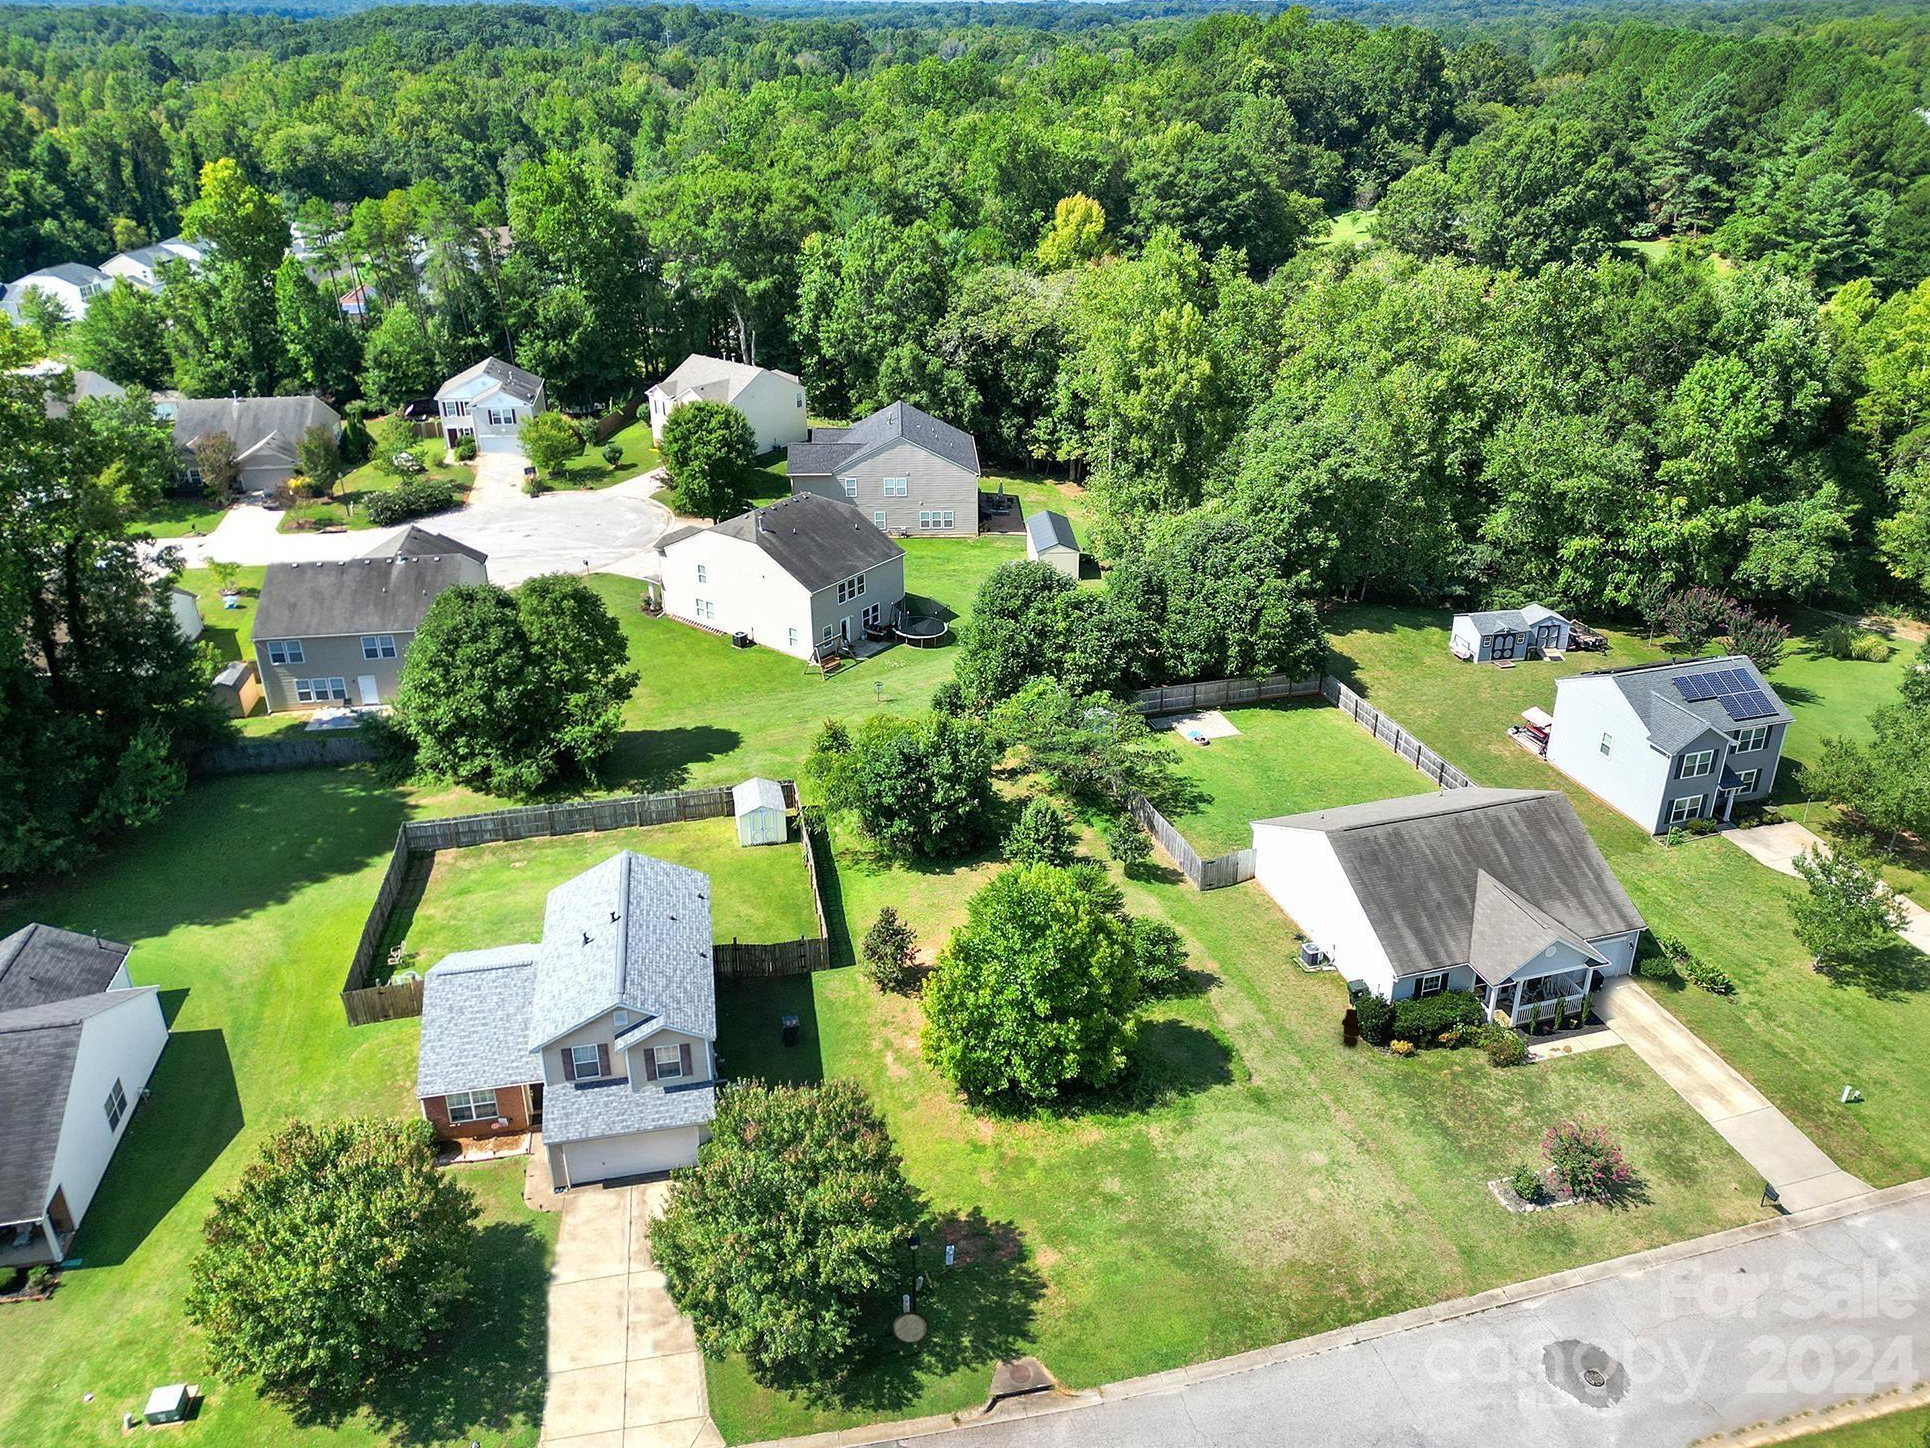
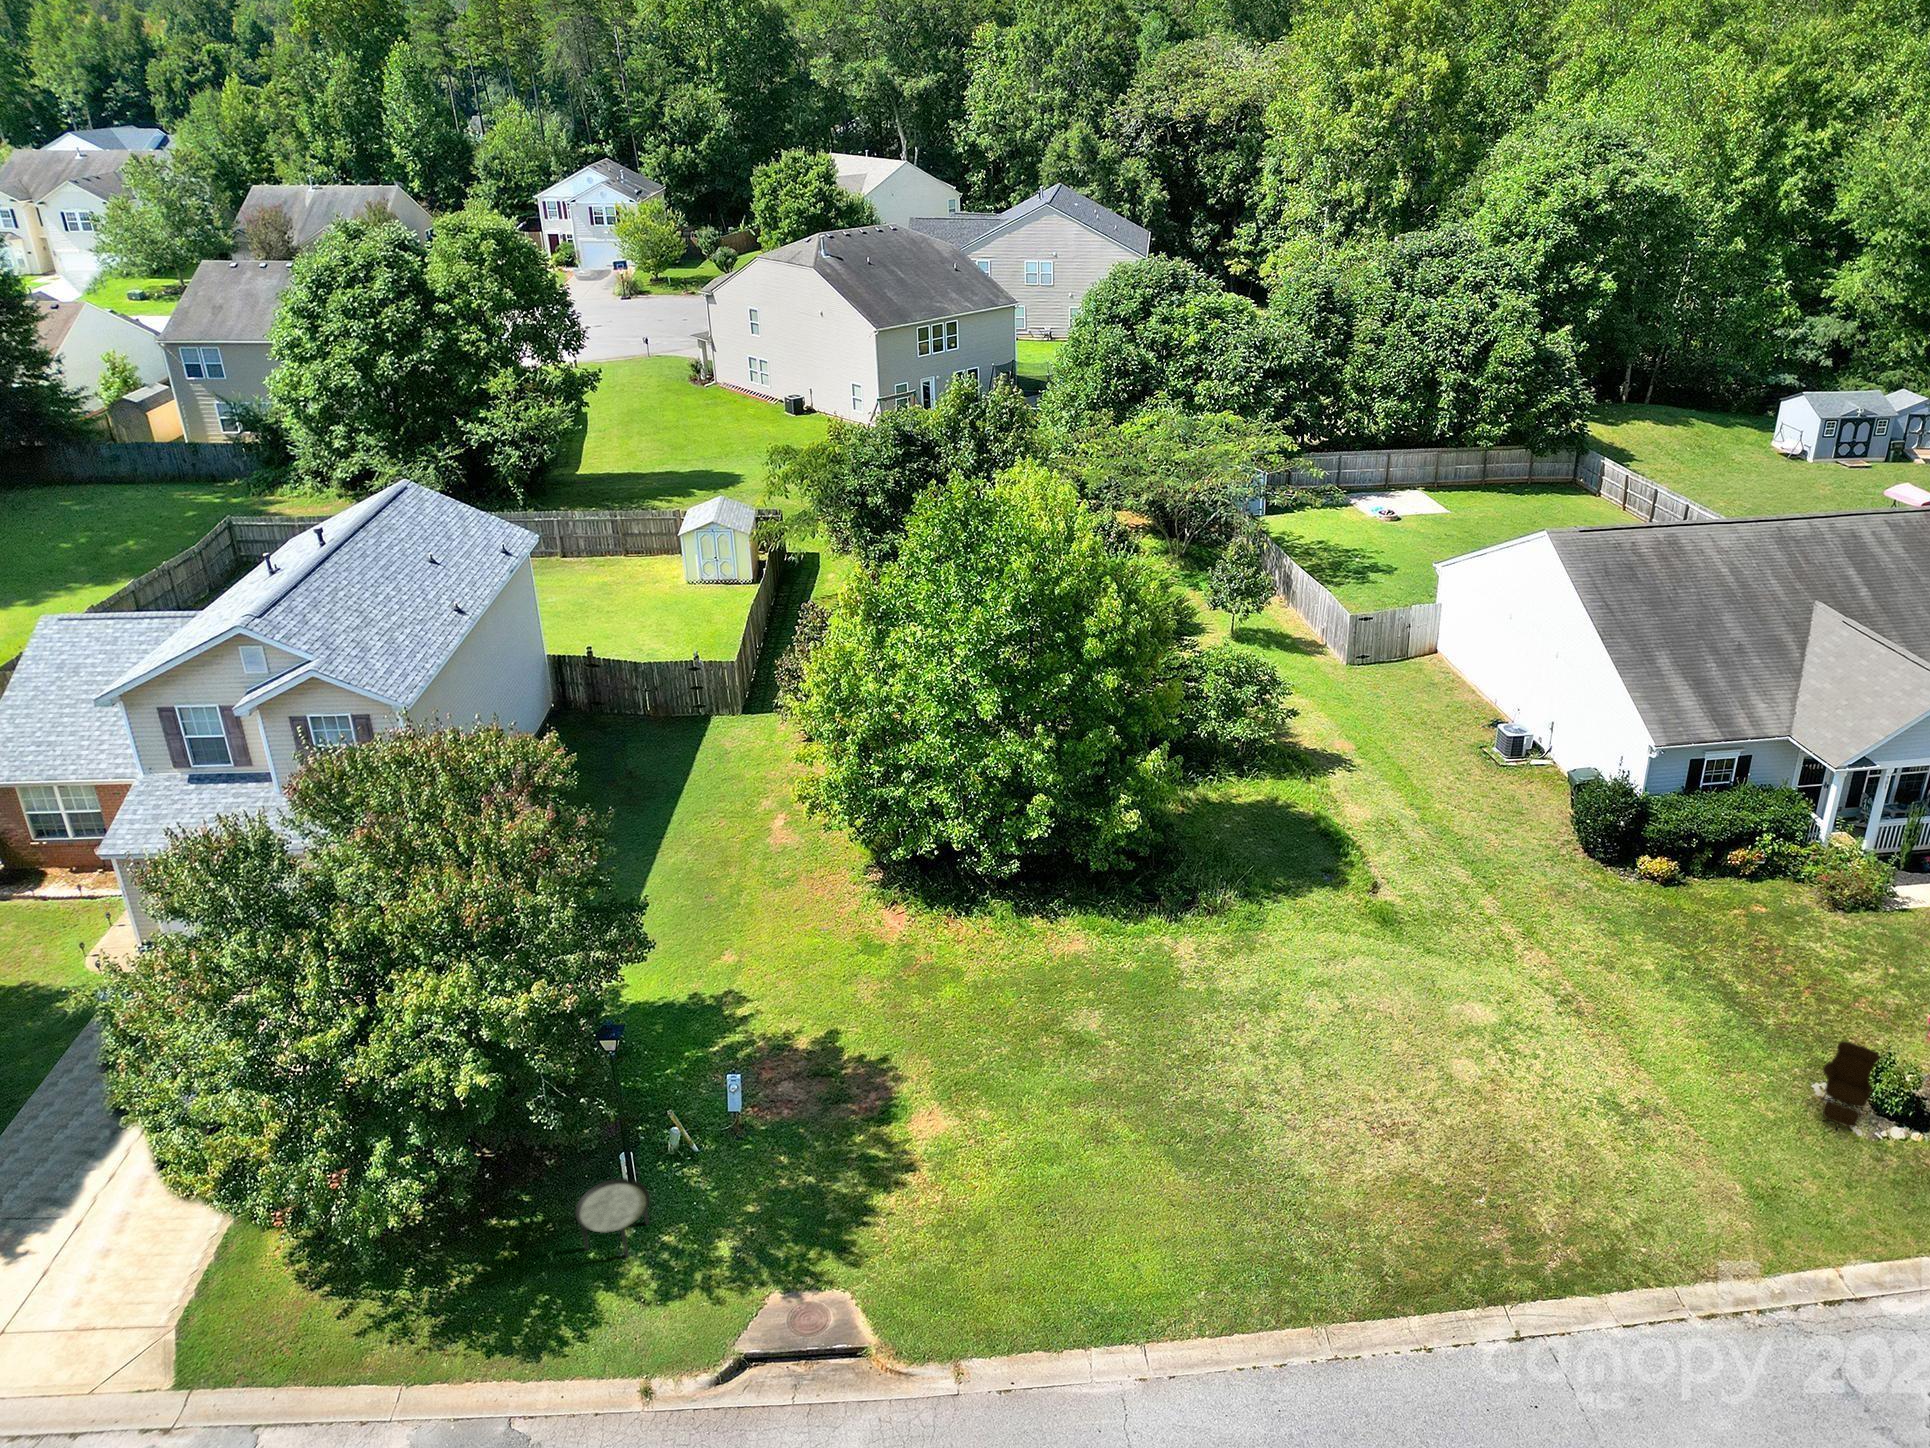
lounge chair: present [1342,1009,1362,1049] -> present [1820,1041,1880,1130]

